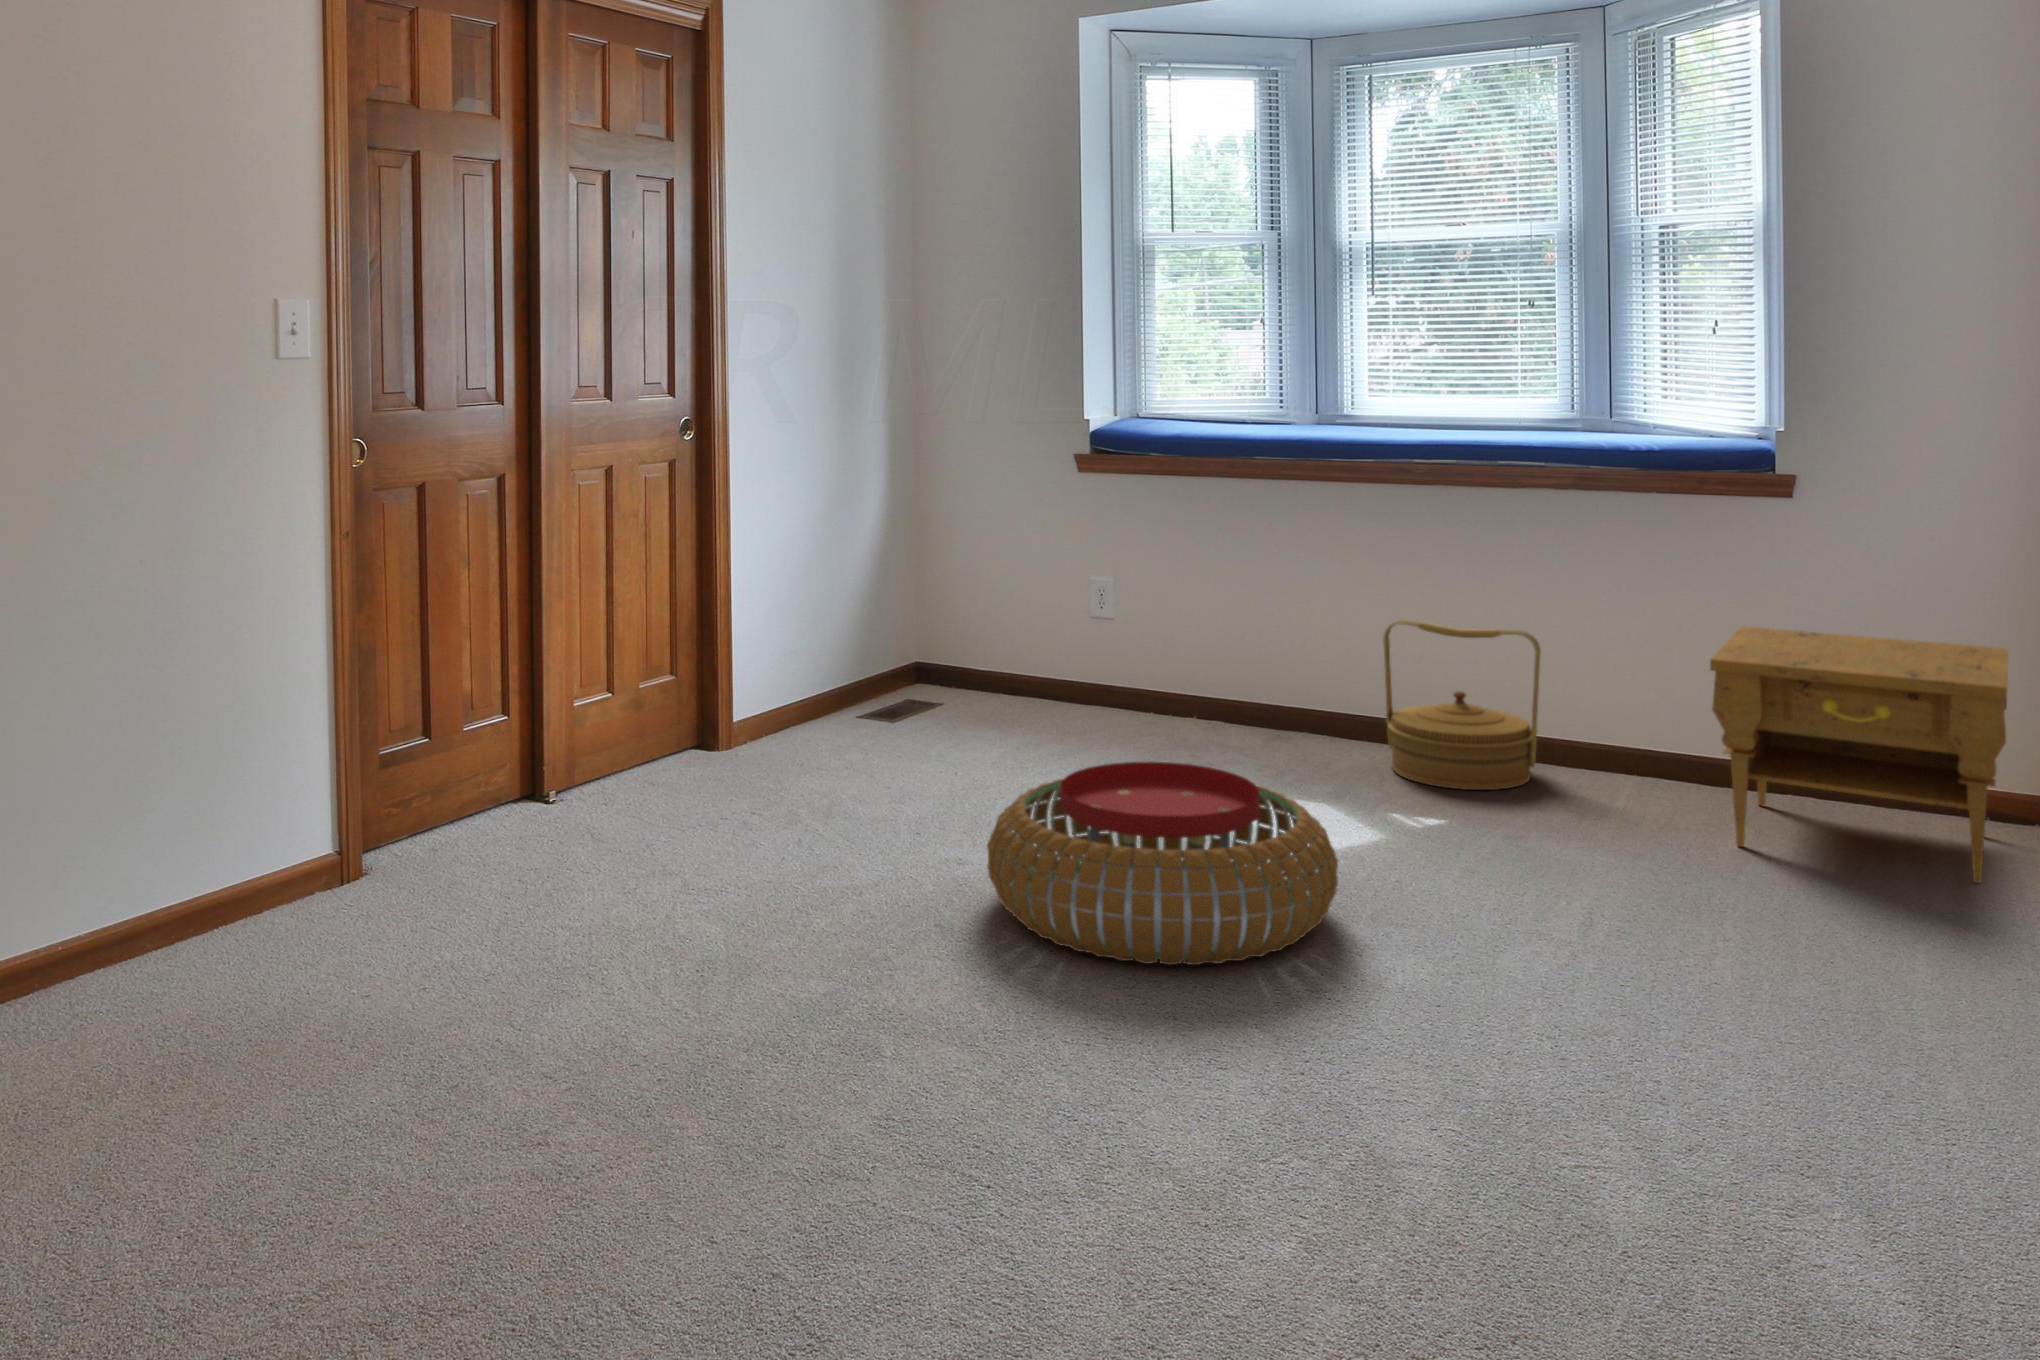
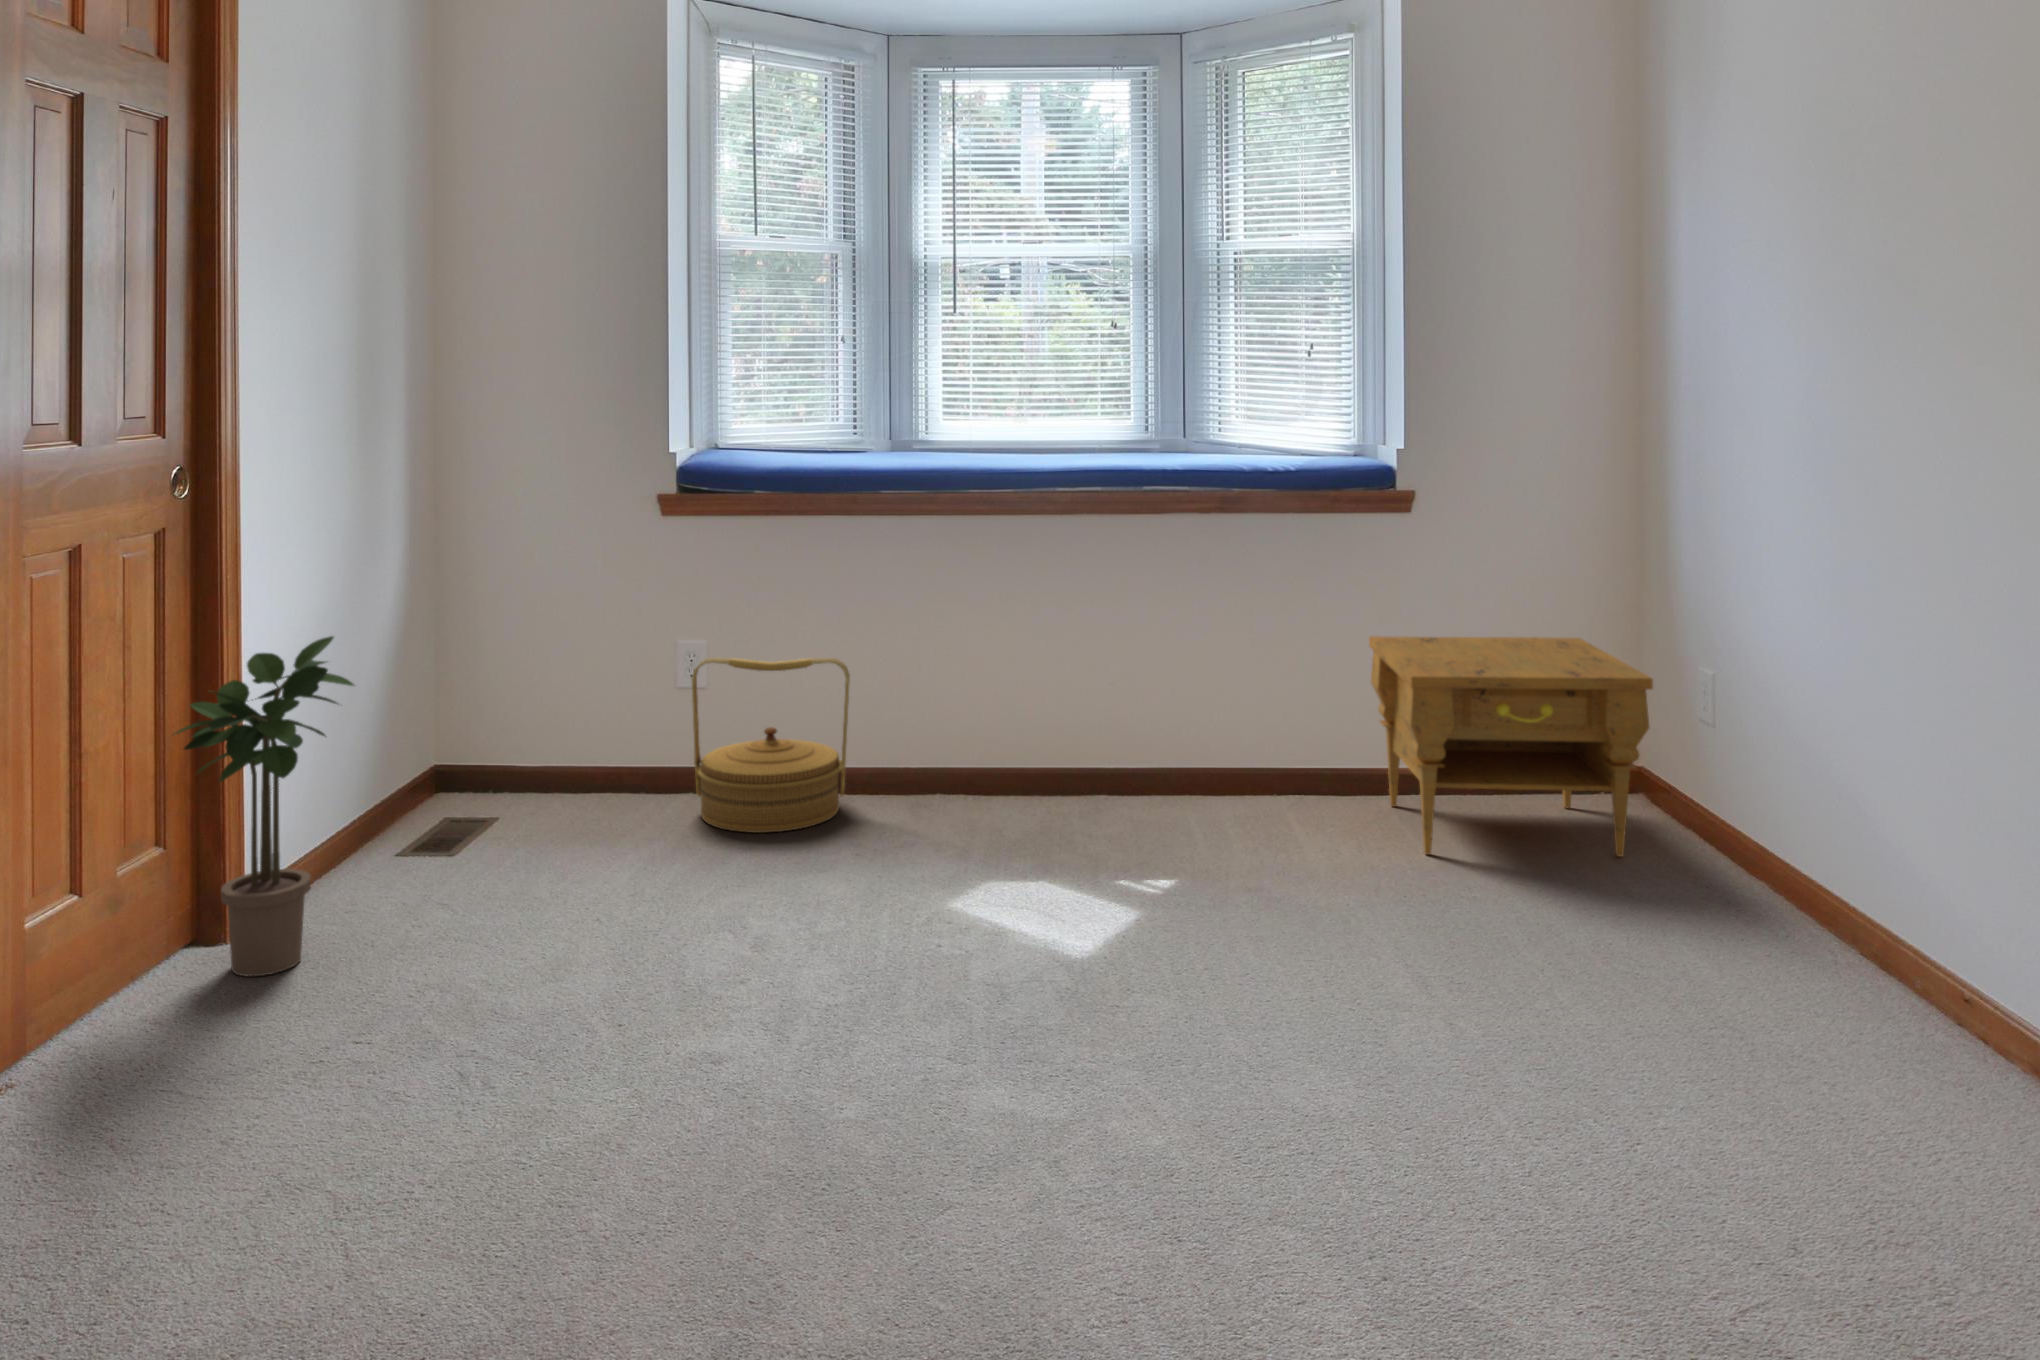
potted plant: none [677,542,793,771] -> present [173,636,354,976]
woven basket: present [1383,620,1541,790] -> present [692,658,850,833]
pouf: present [987,762,1338,965] -> none [806,877,1239,1166]

